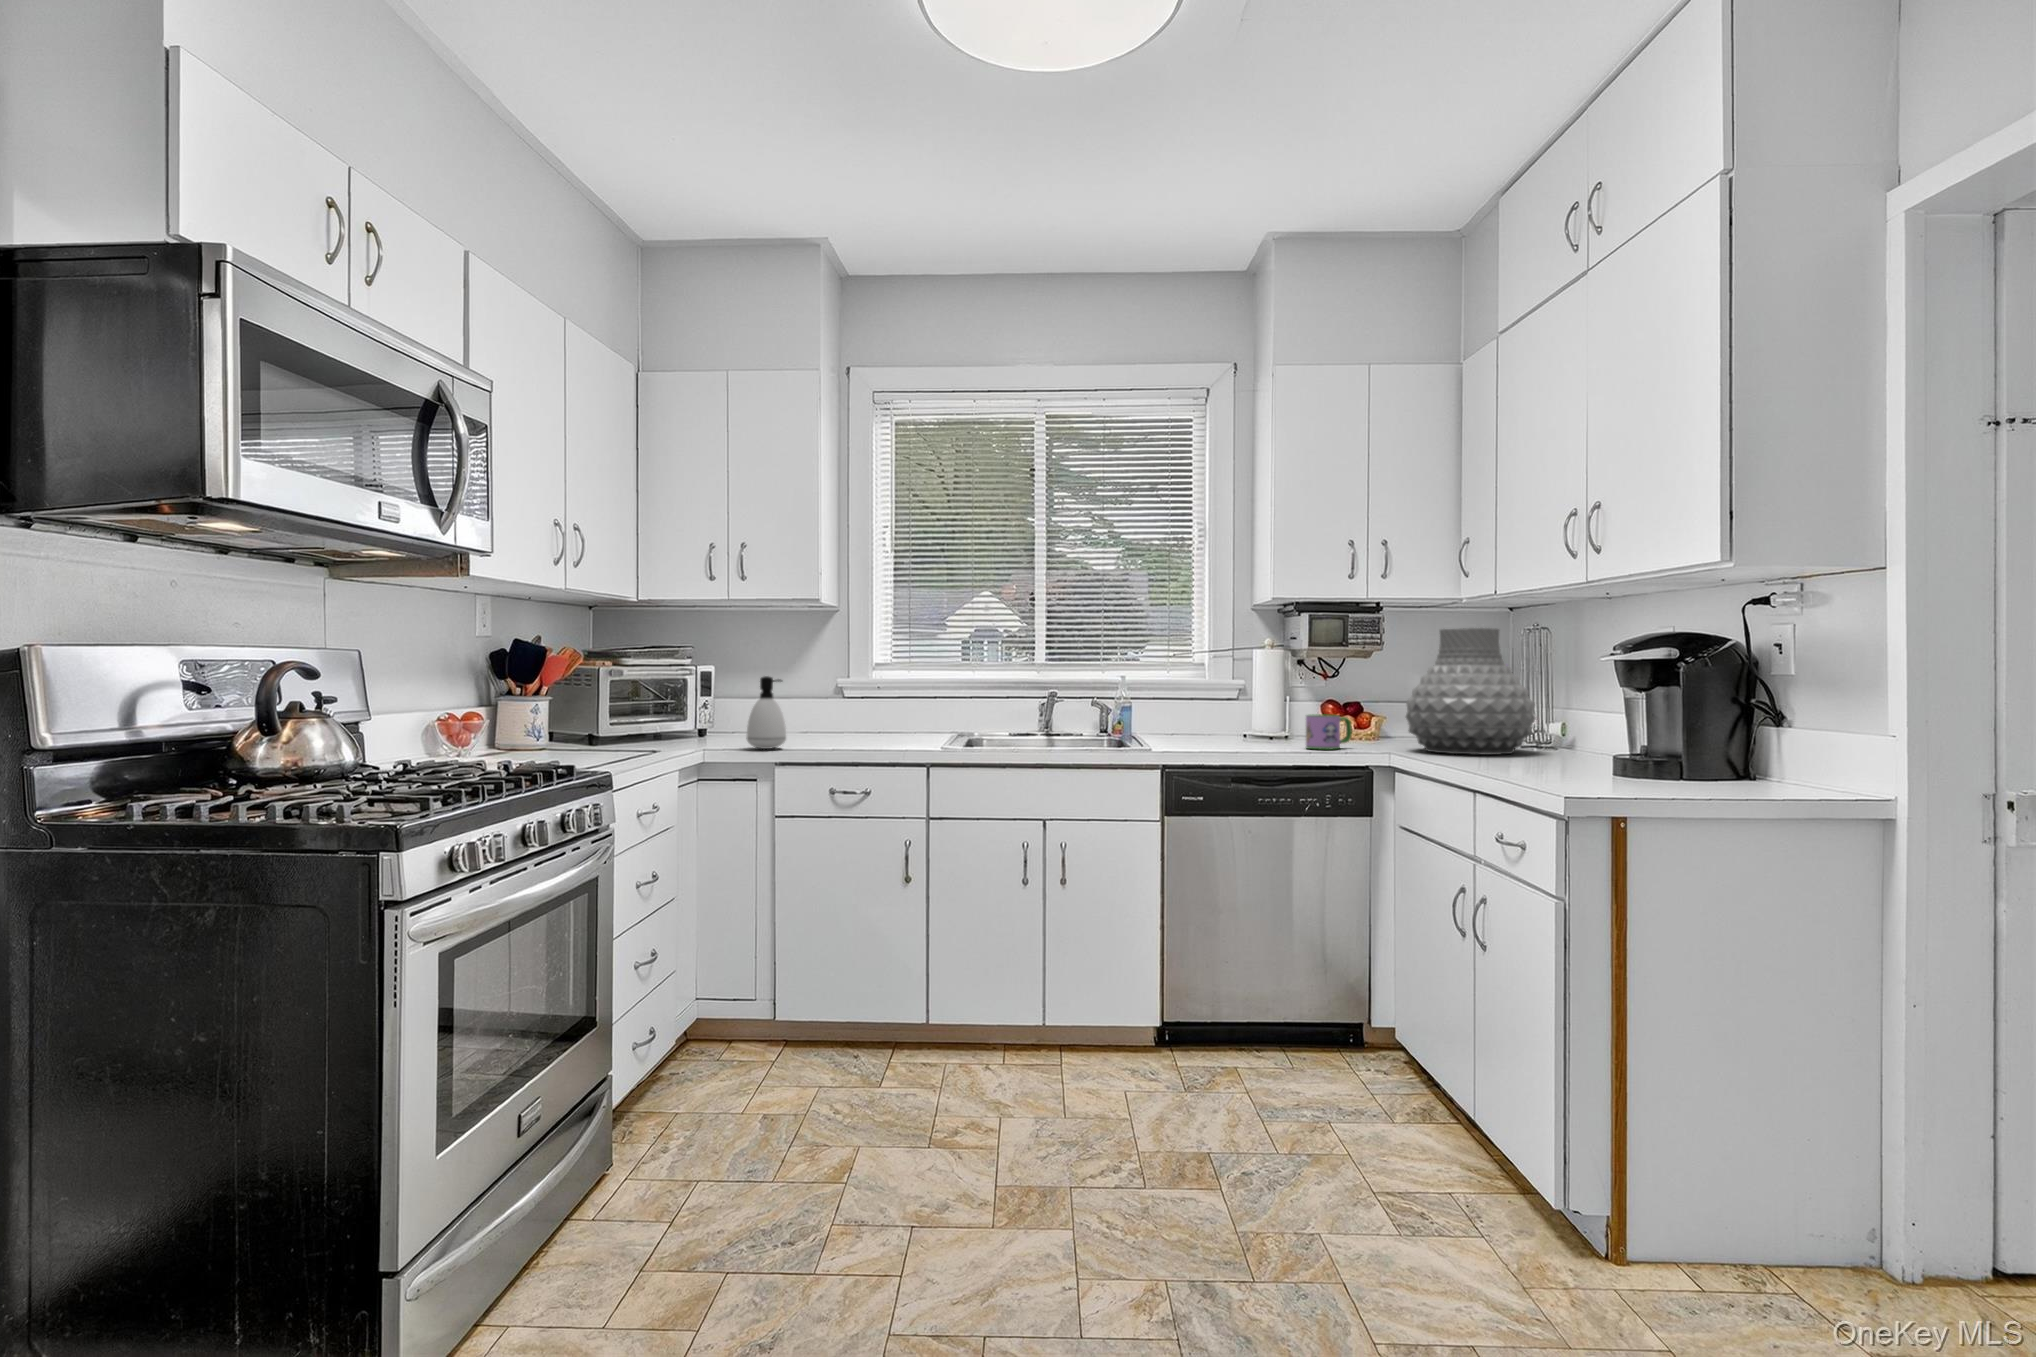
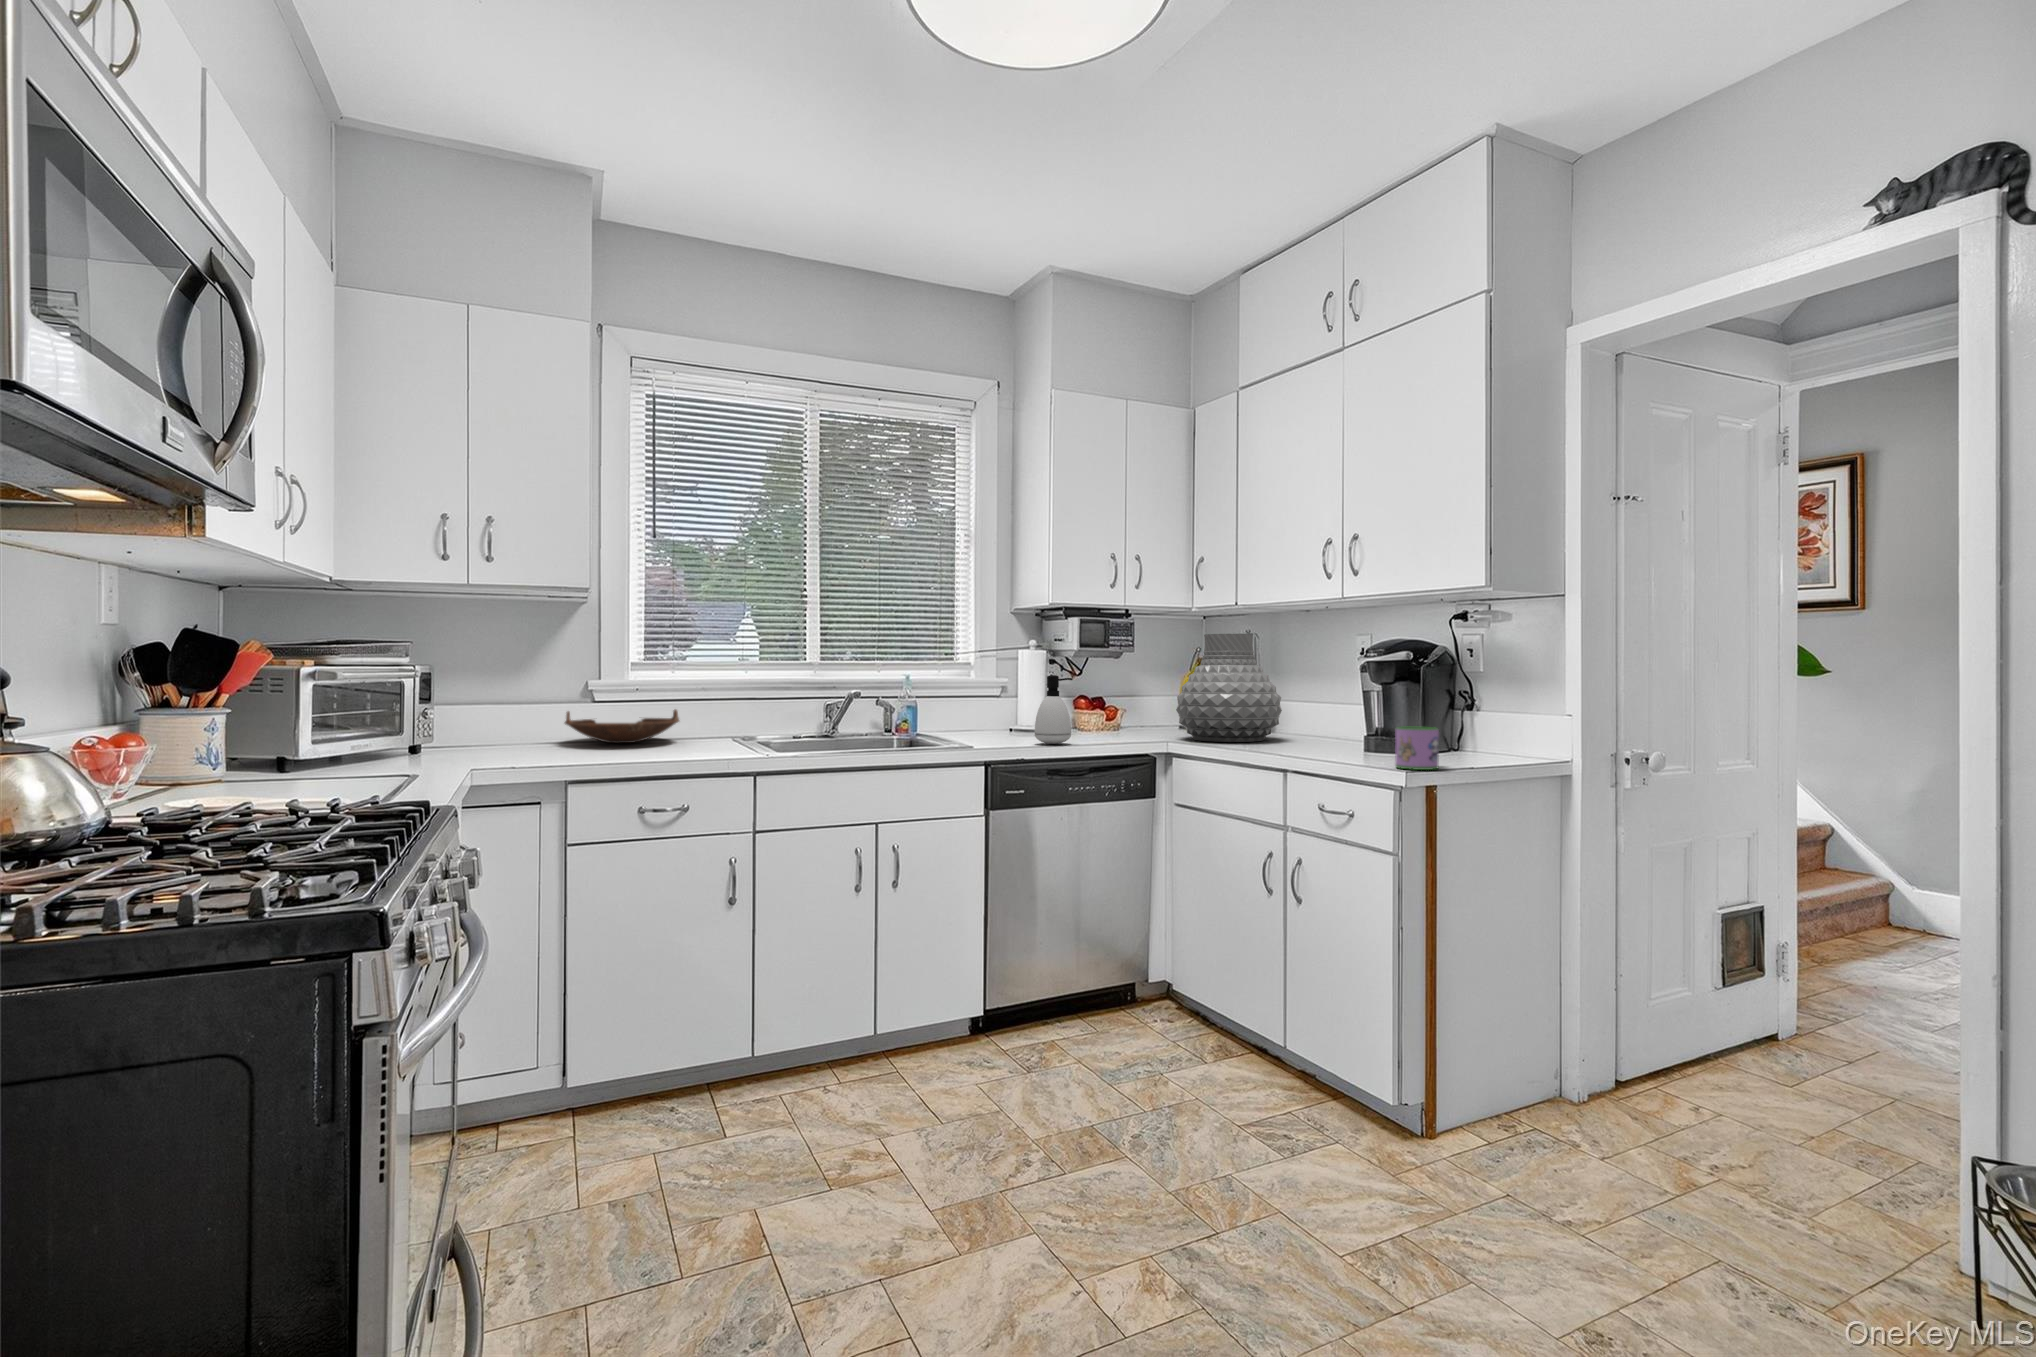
soap dispenser: present [746,676,786,749] -> present [1035,675,1073,744]
bowl: none [812,705,909,735] -> present [565,709,679,743]
mug: present [1306,714,1352,750] -> present [1395,727,1439,770]

